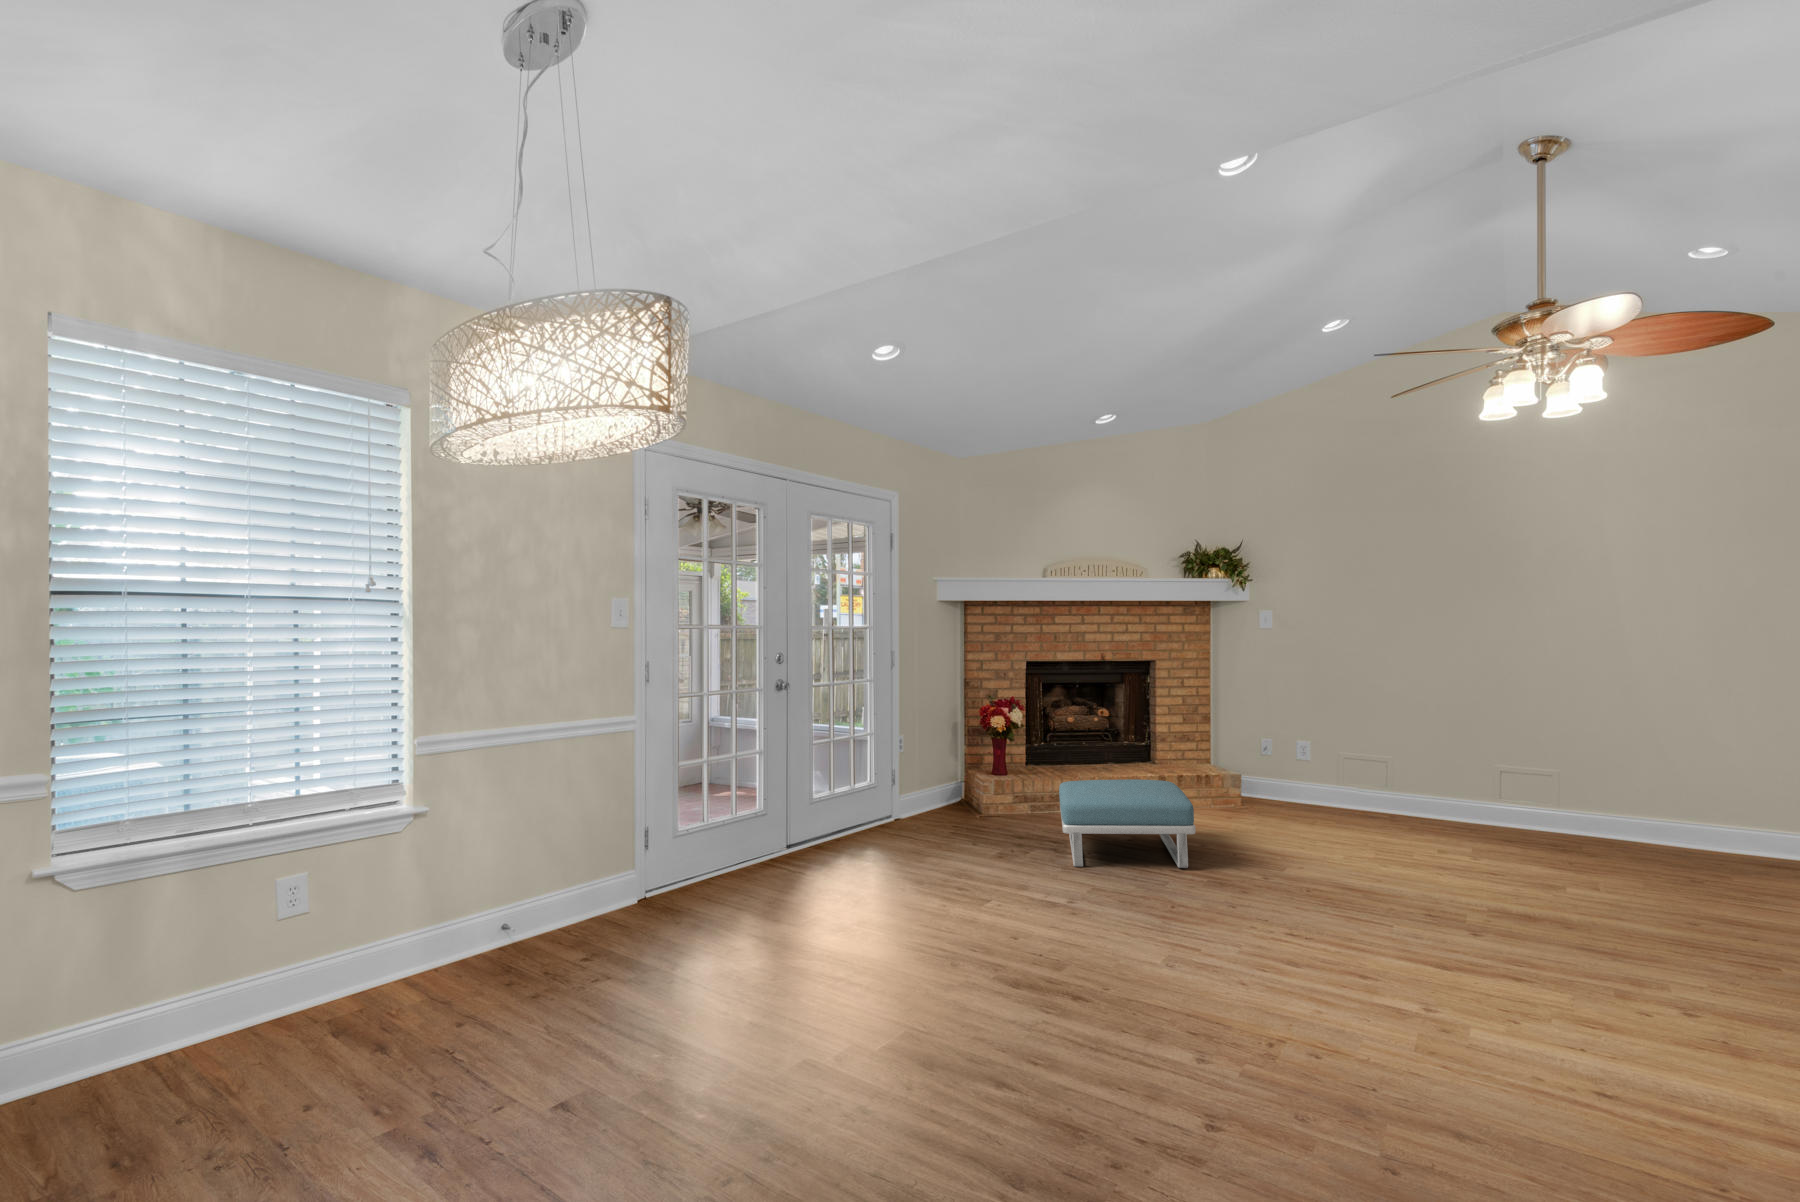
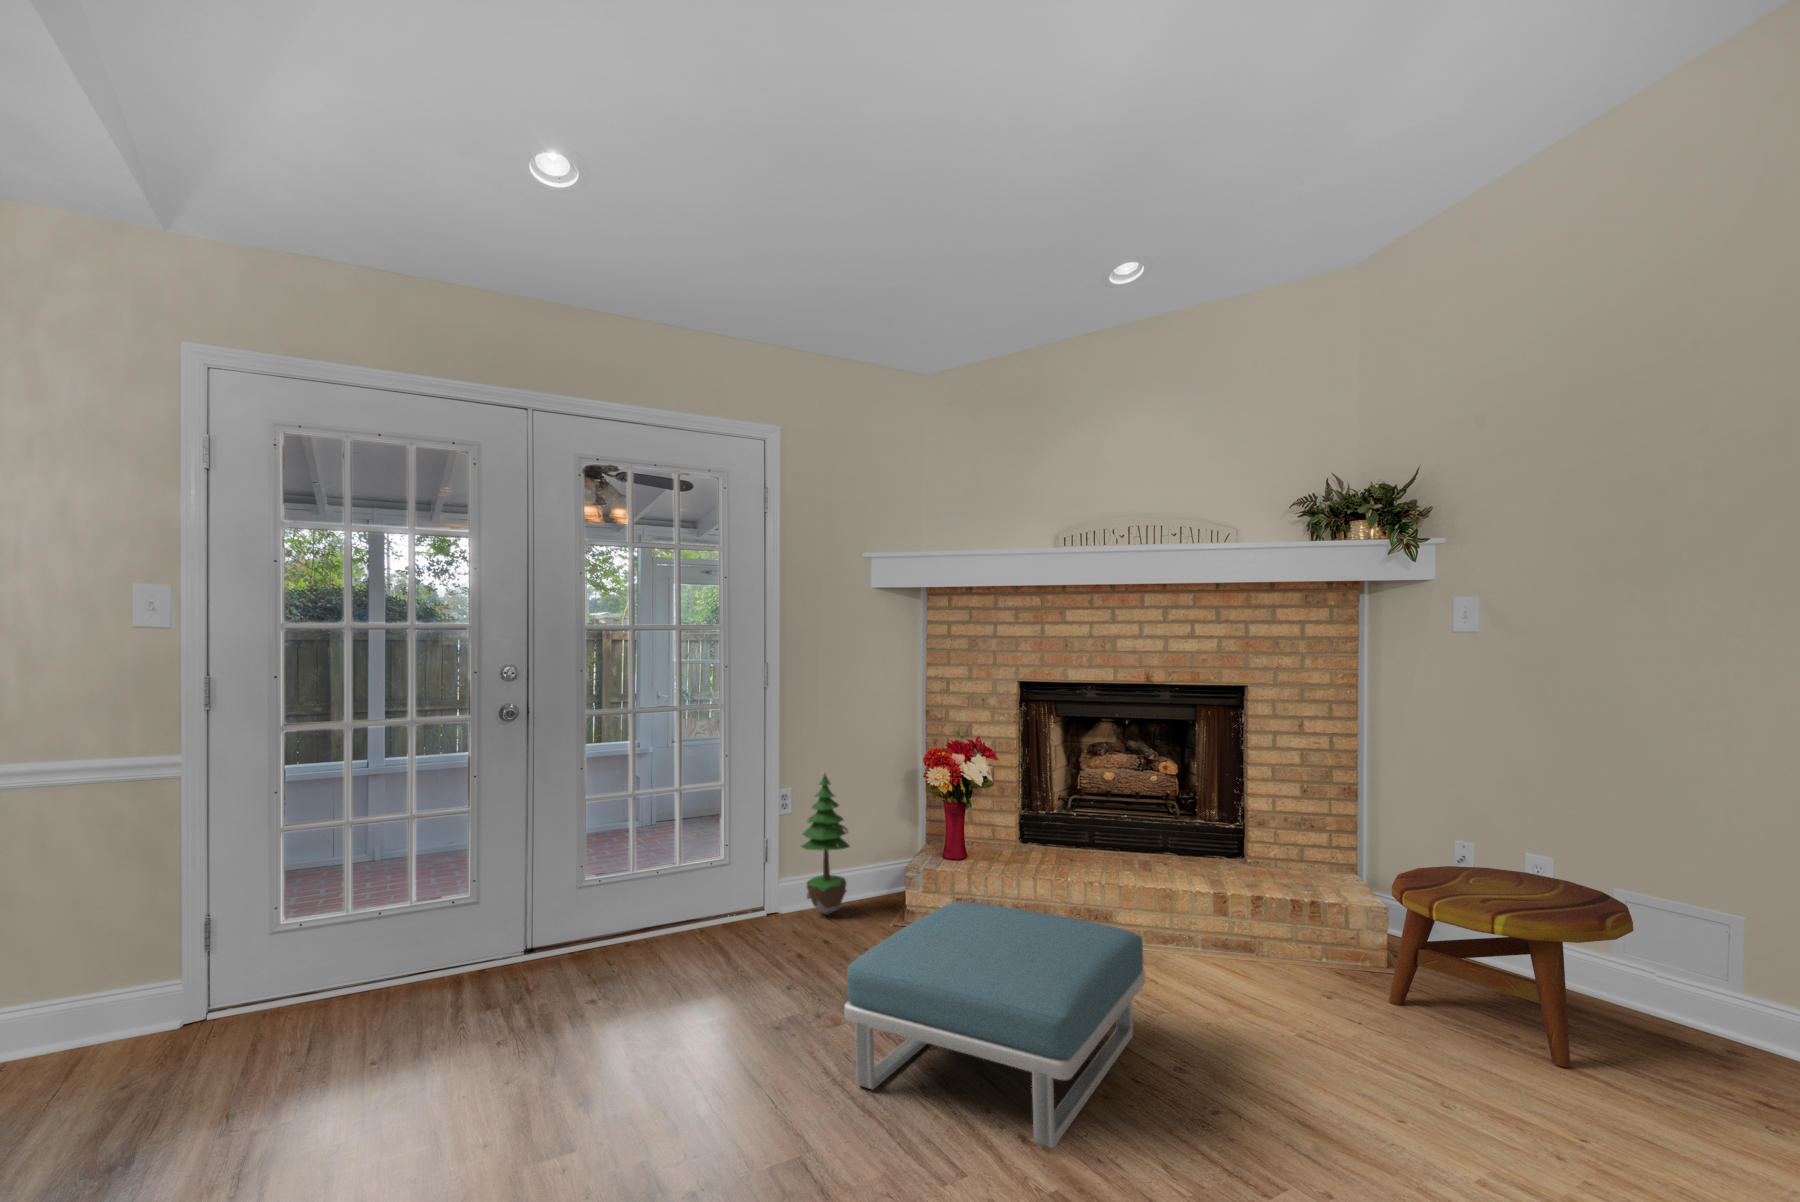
potted tree: none [912,724,945,818] -> present [801,773,849,915]
side table: none [1251,747,1357,823] -> present [1389,866,1633,1067]

